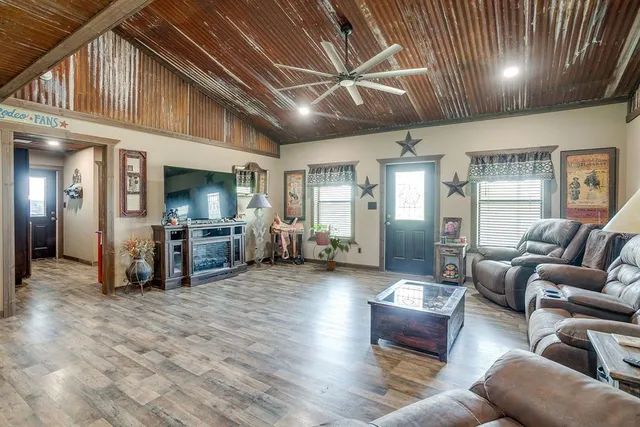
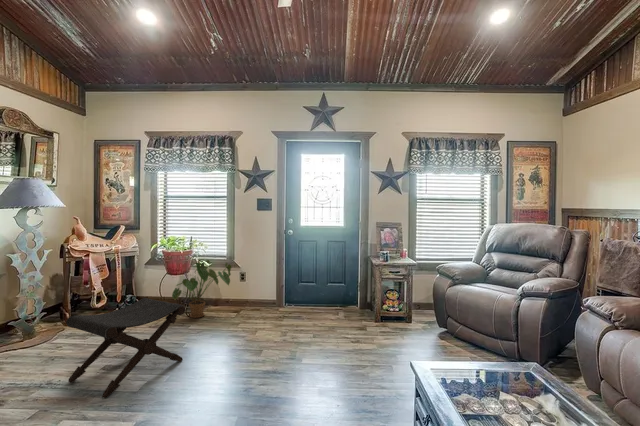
footstool: none [273,252,318,287] -> present [66,298,185,398]

